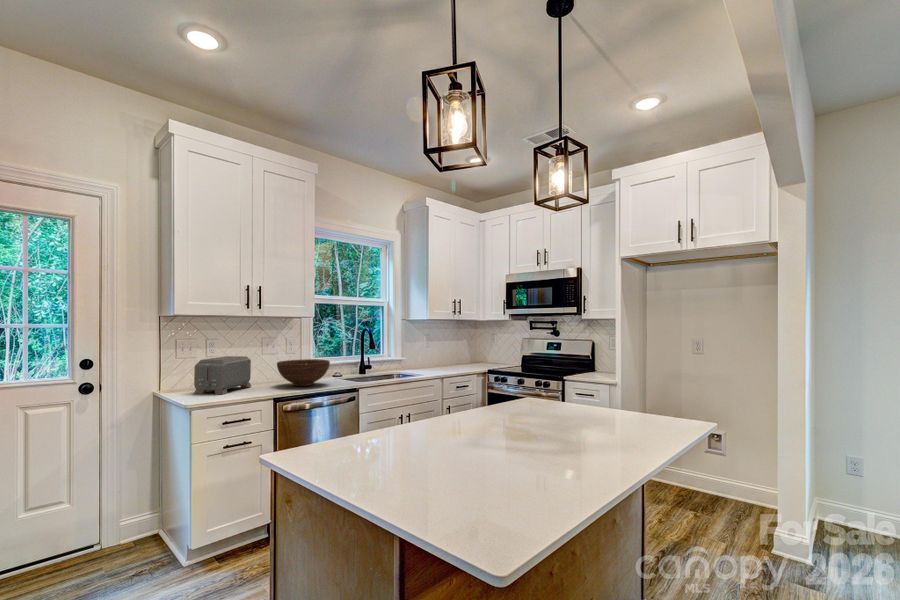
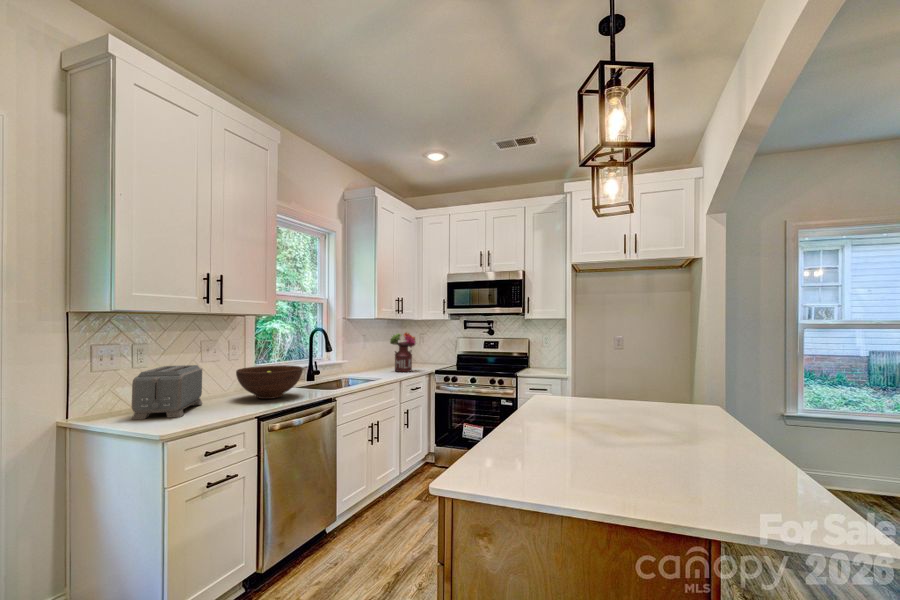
flower arrangement: none [441,332,468,371] -> present [390,333,415,372]

